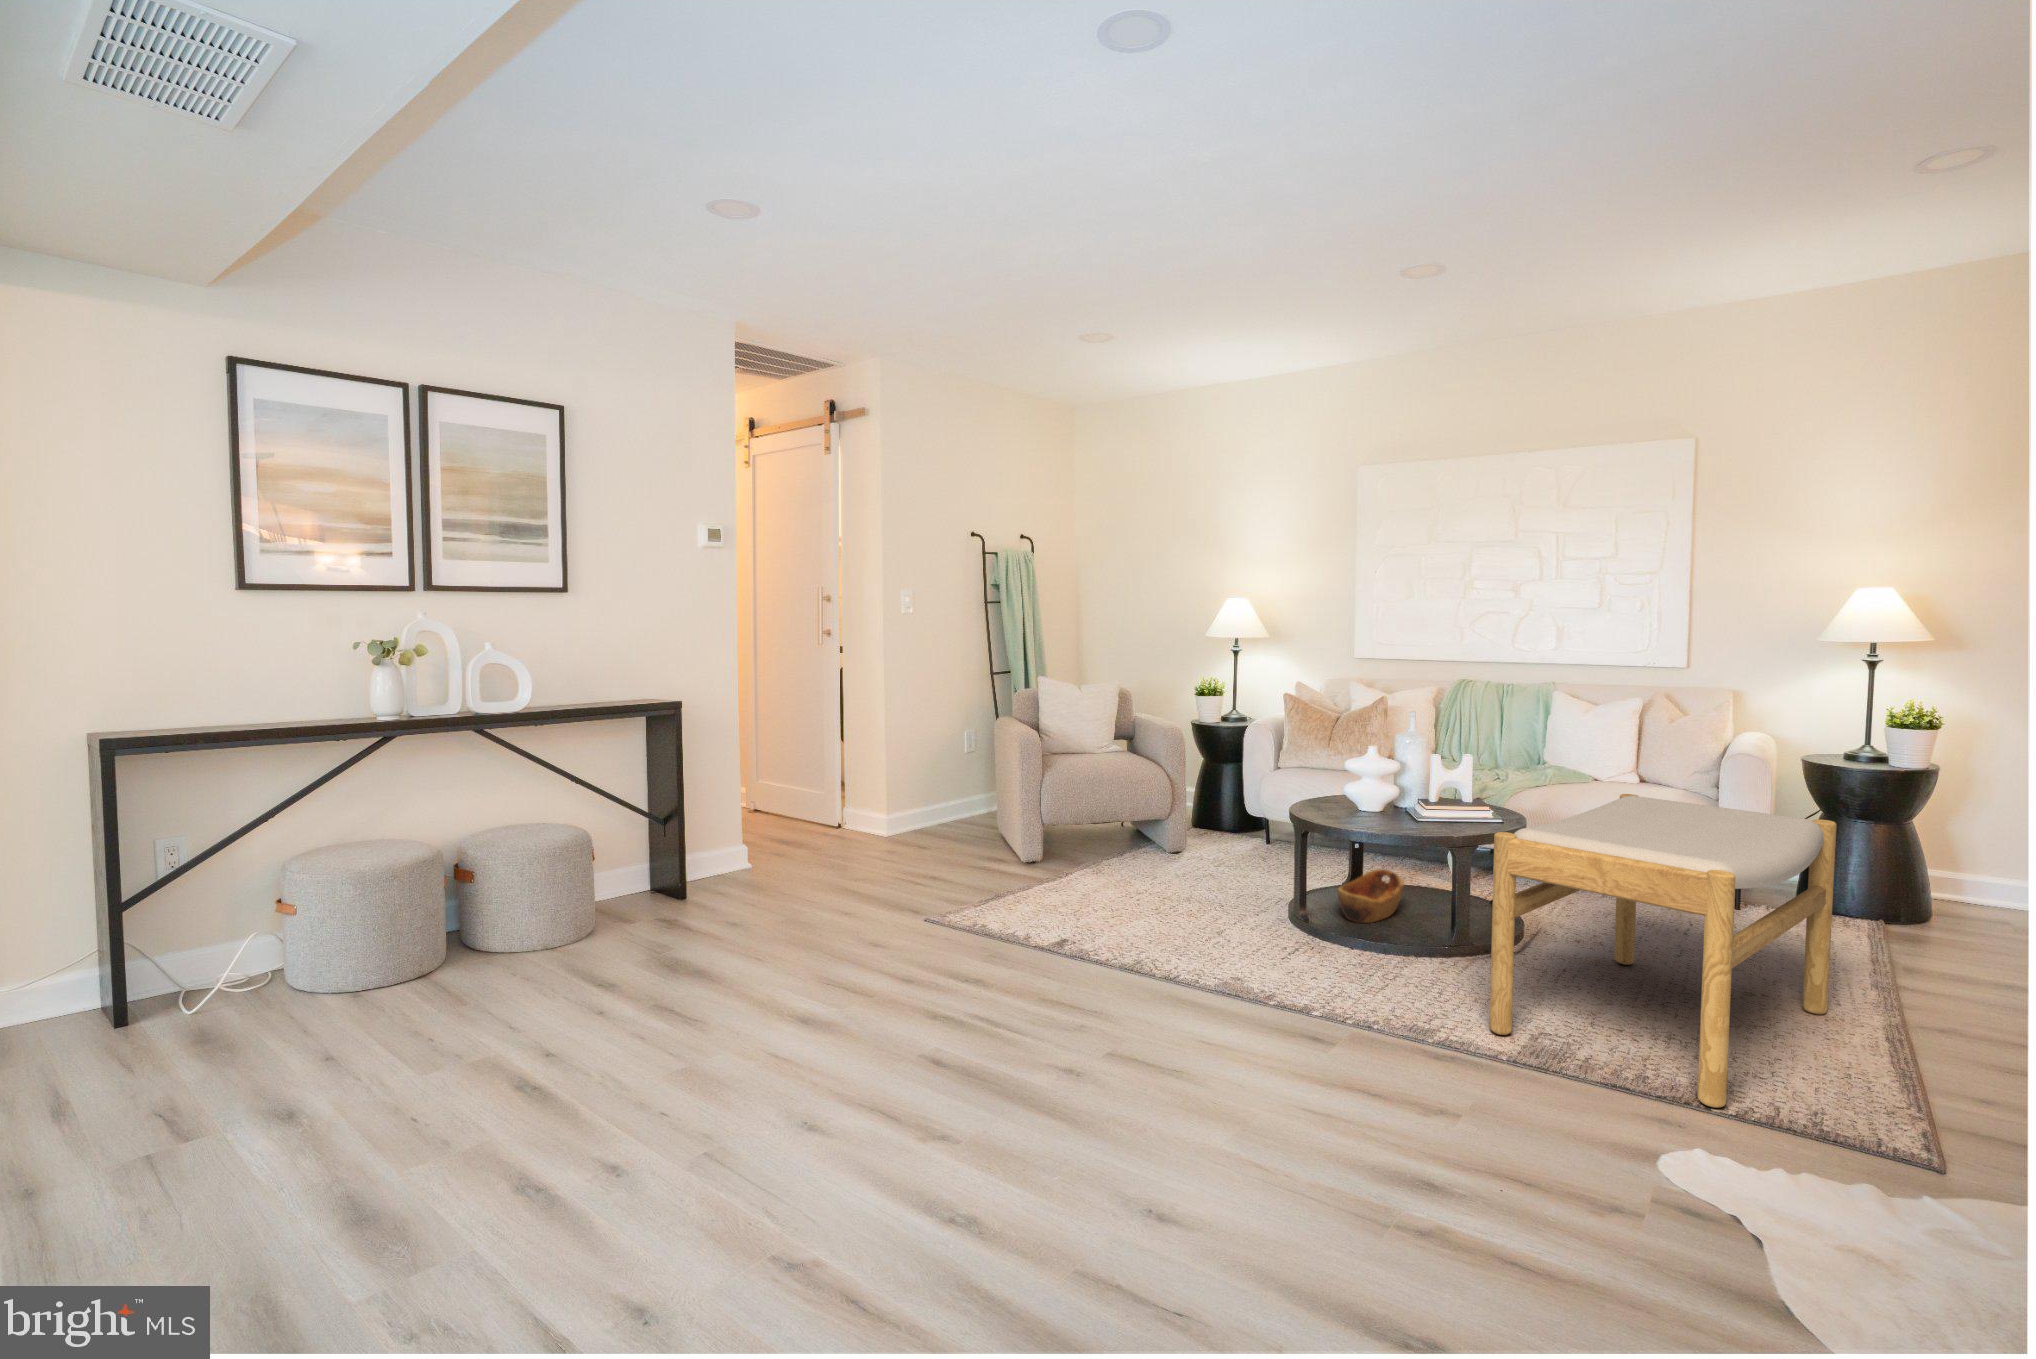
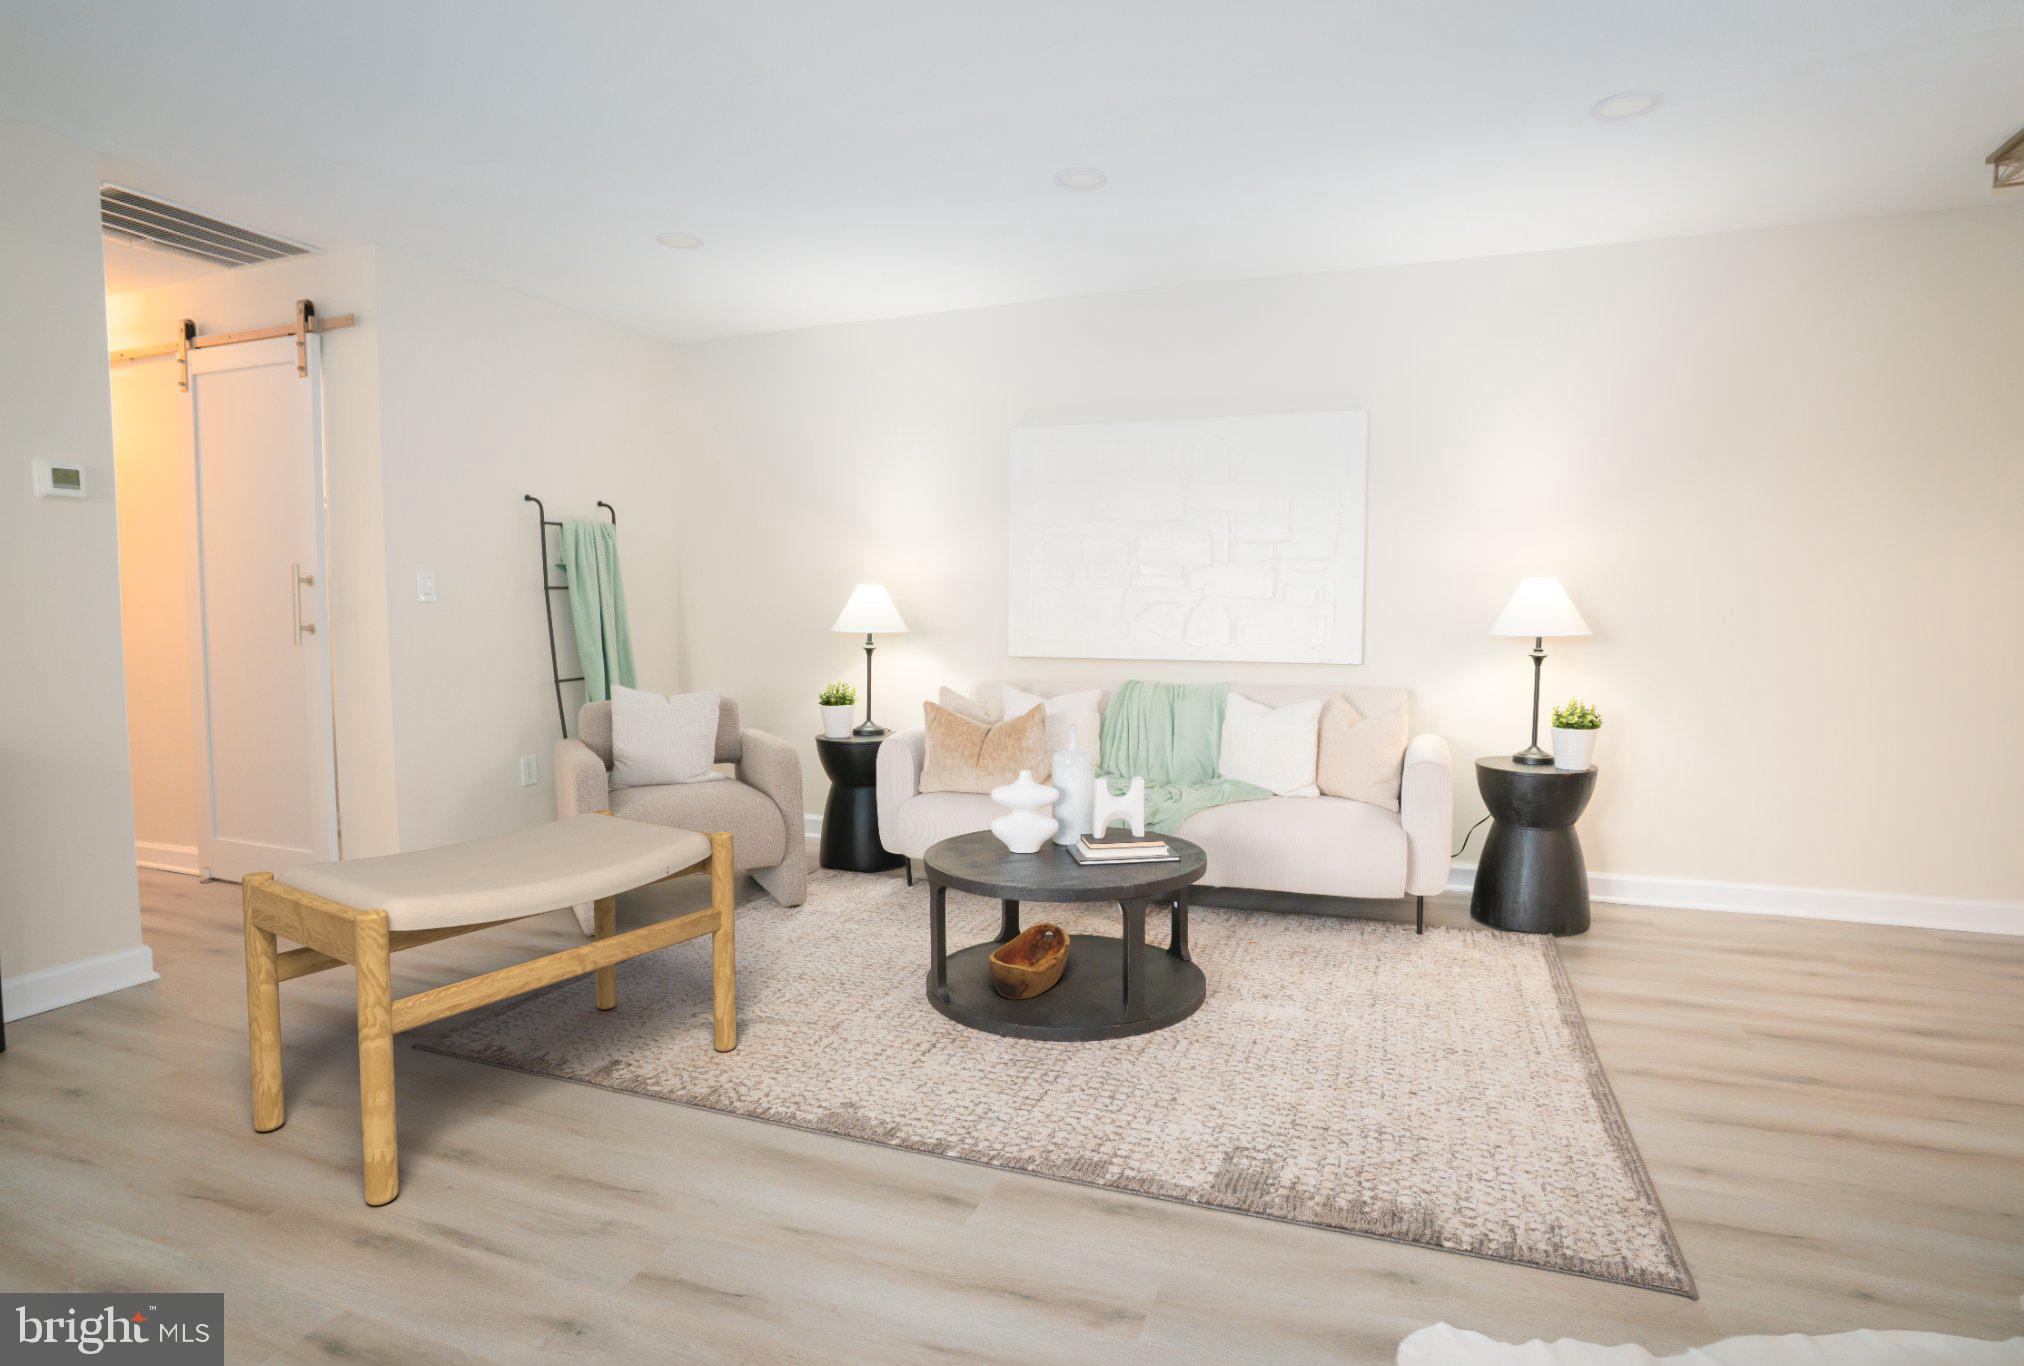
footstool: present [1490,794,1837,1108] -> present [242,810,736,1205]

